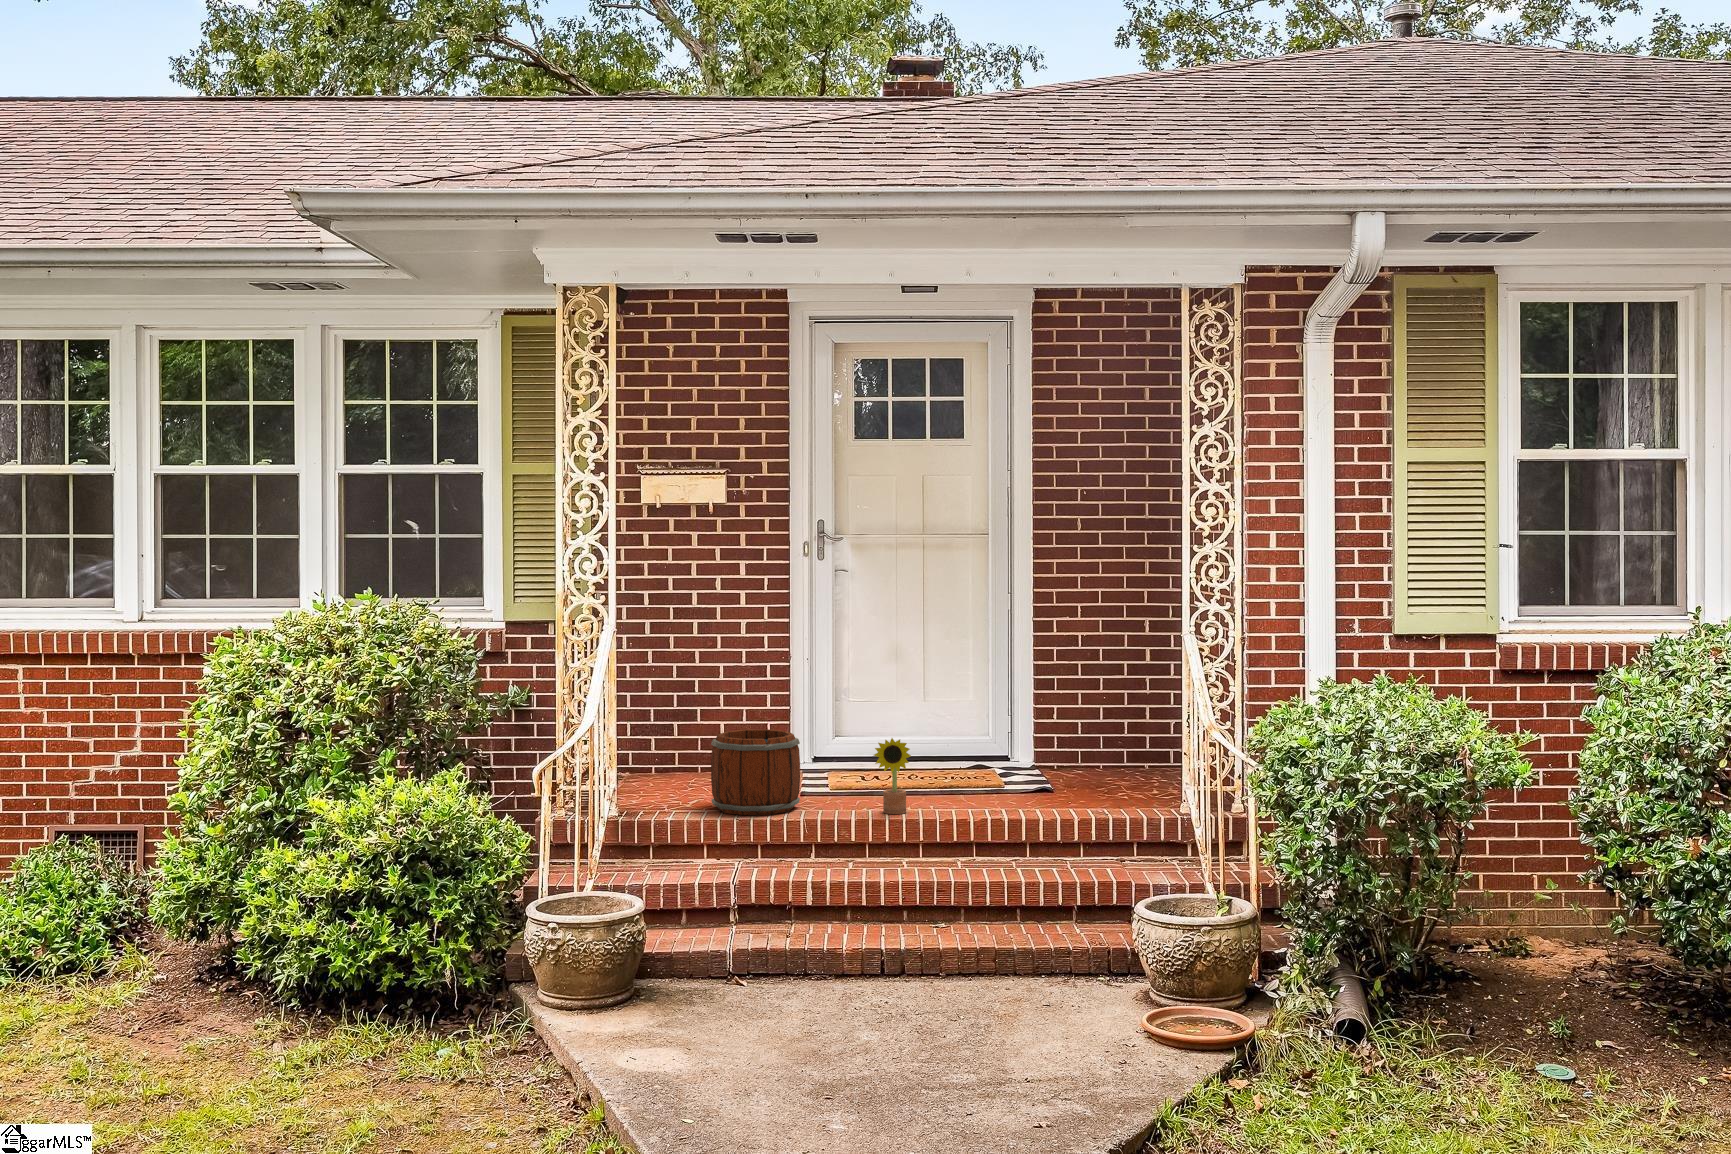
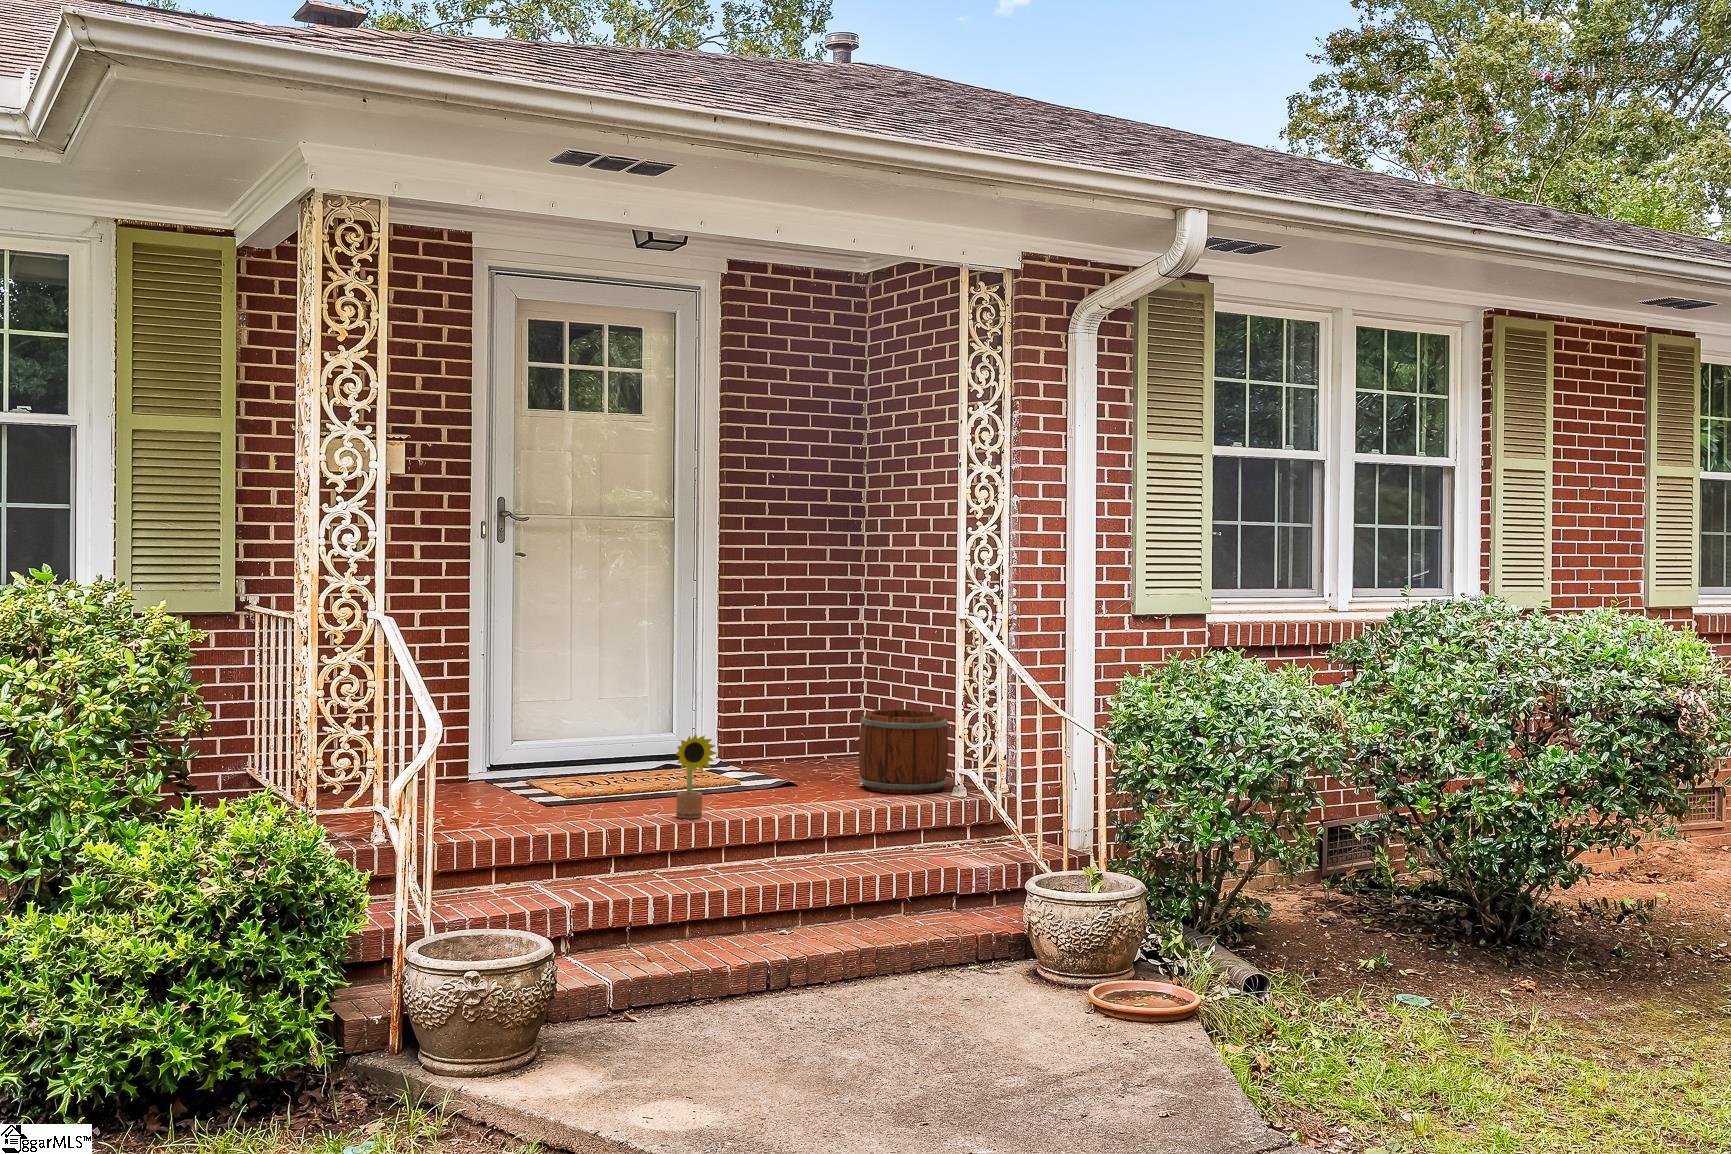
bucket: present [711,729,800,815] -> present [859,709,948,794]

